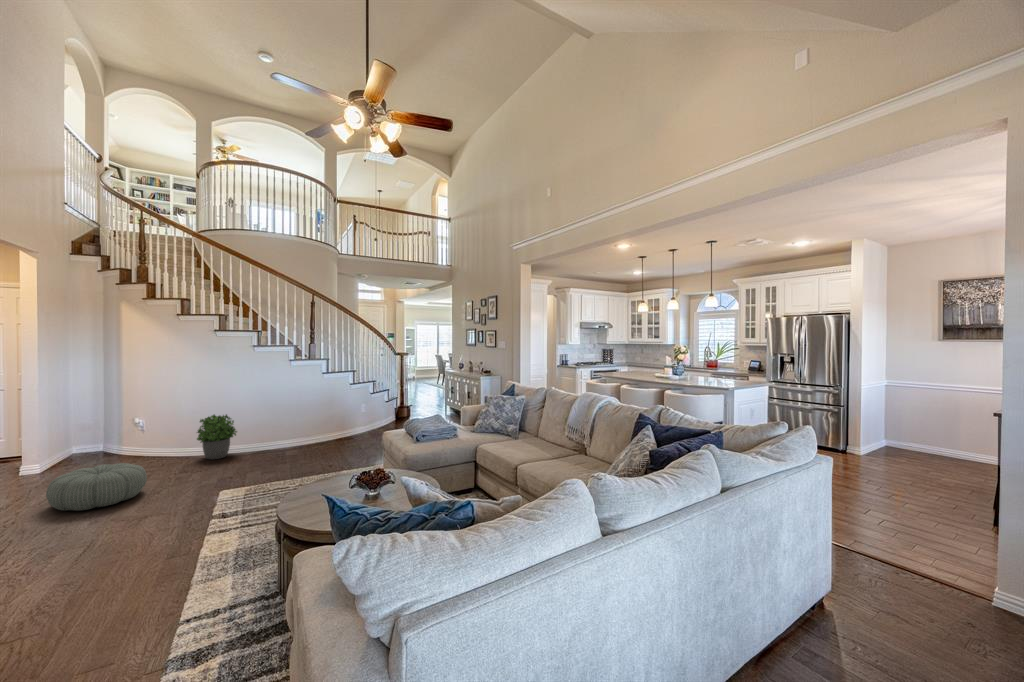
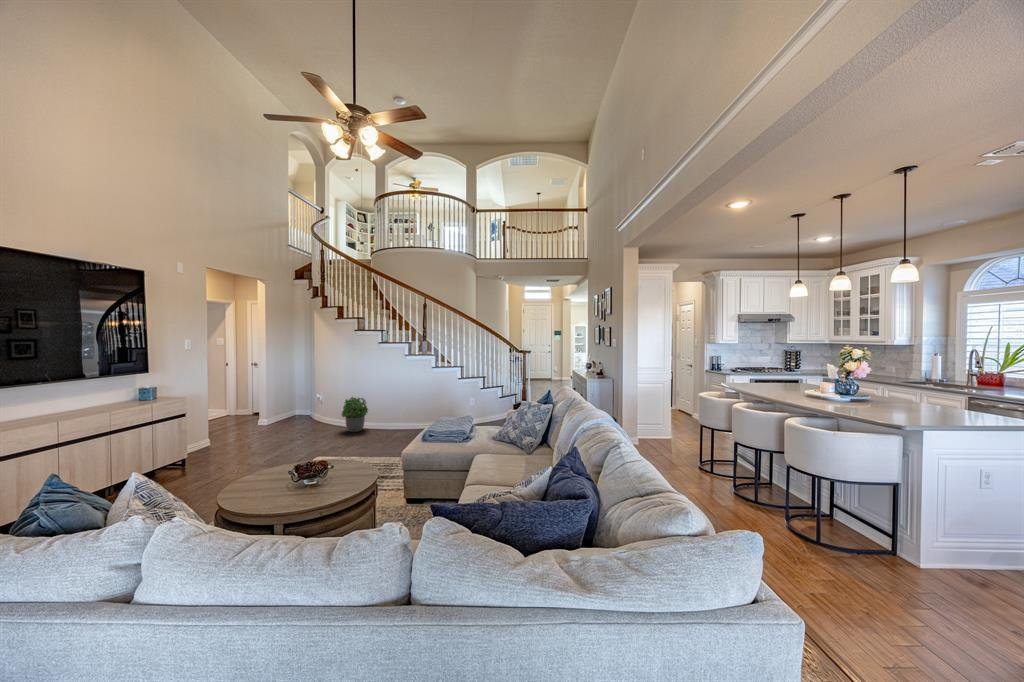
pouf: present [46,463,147,511] -> none [227,426,287,457]

